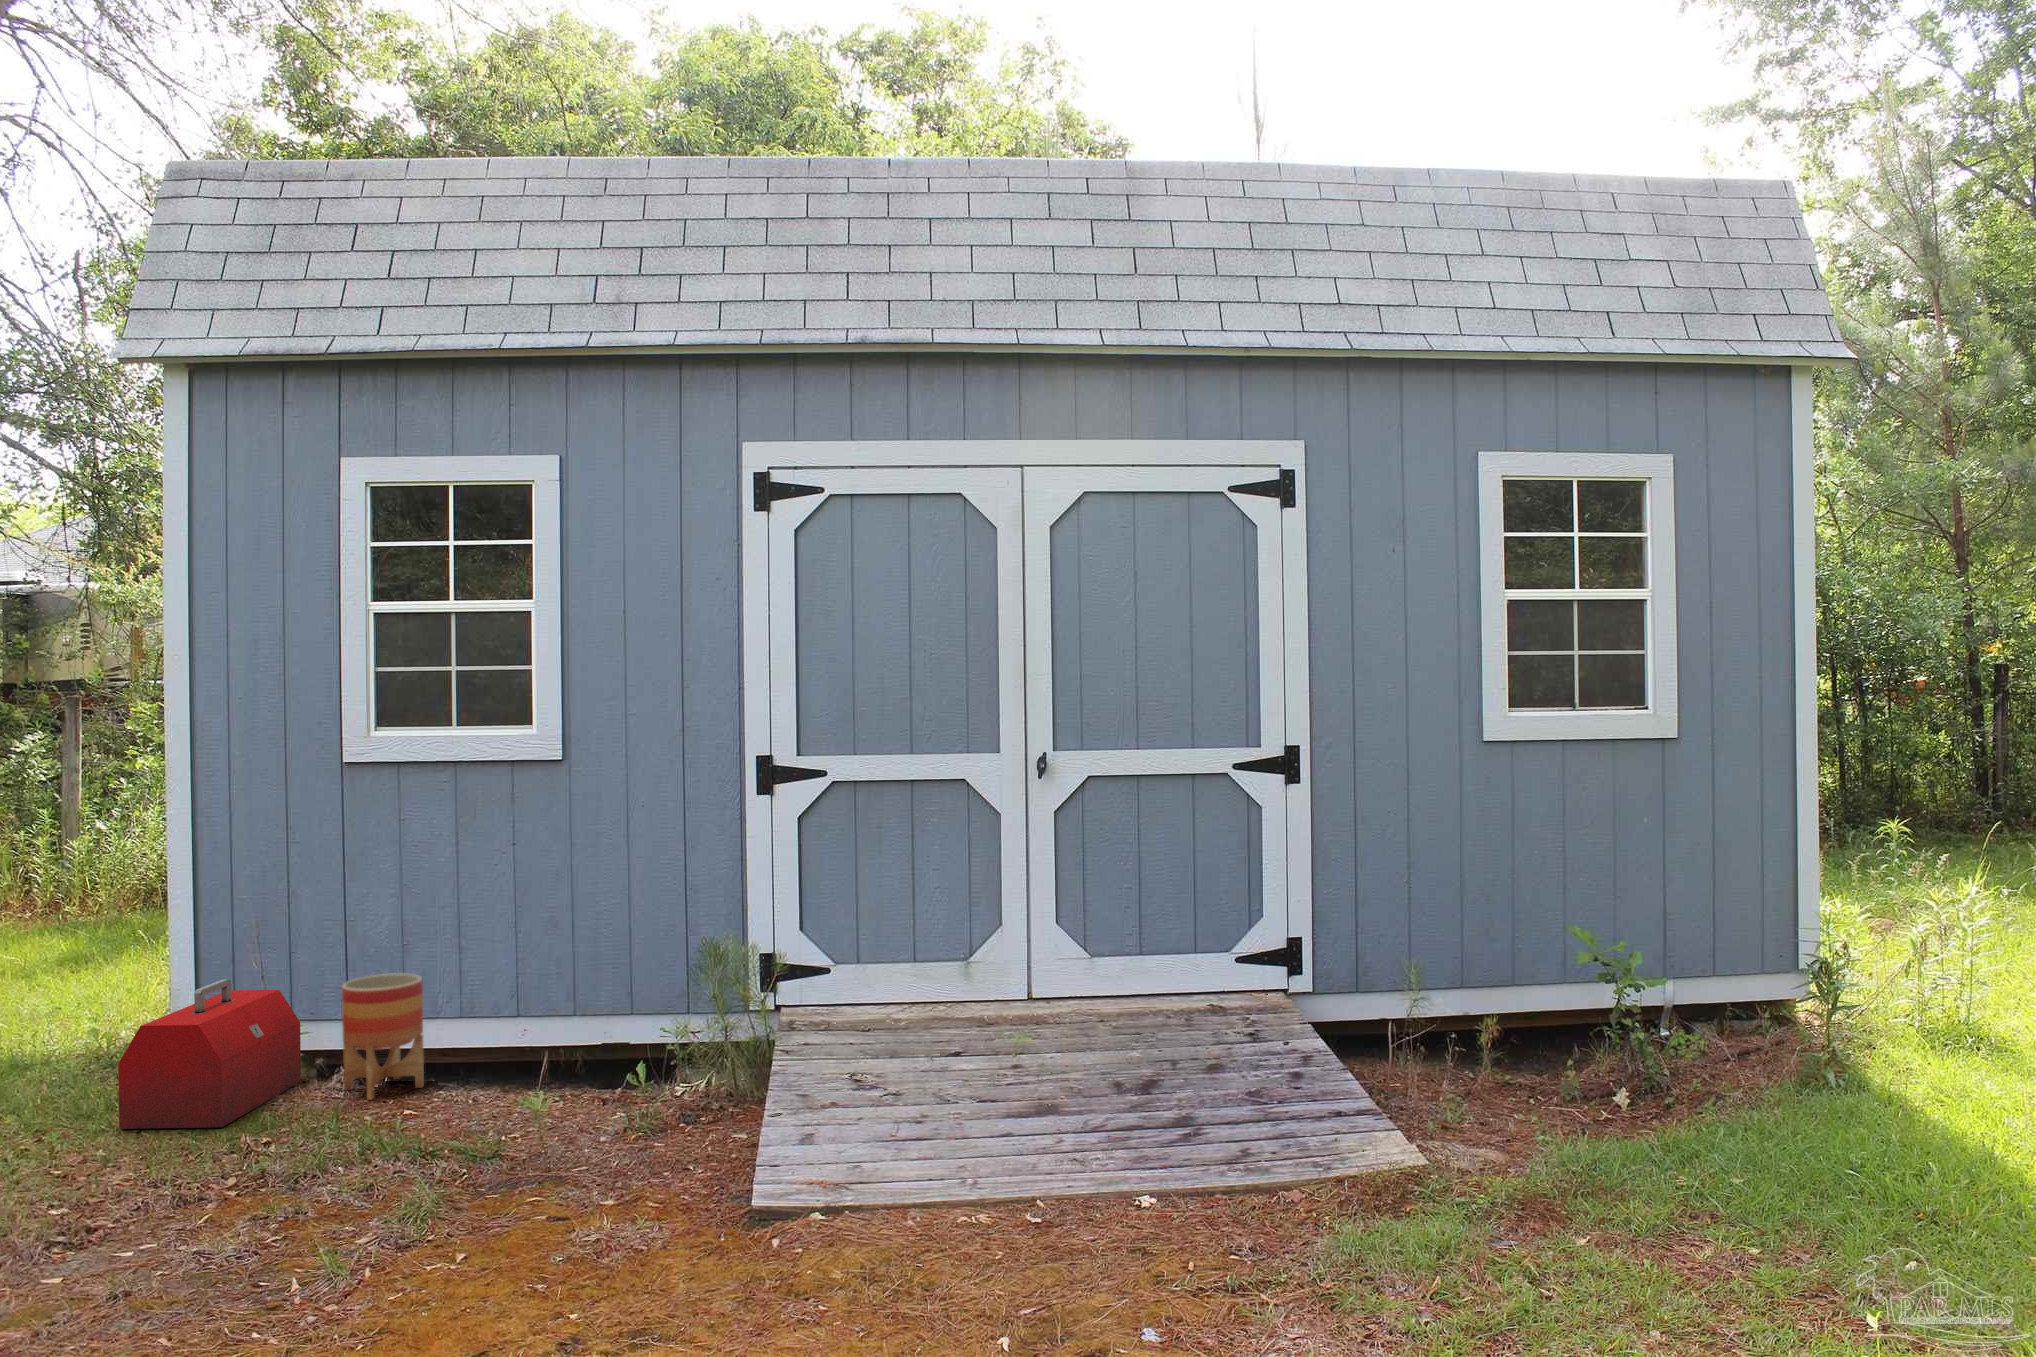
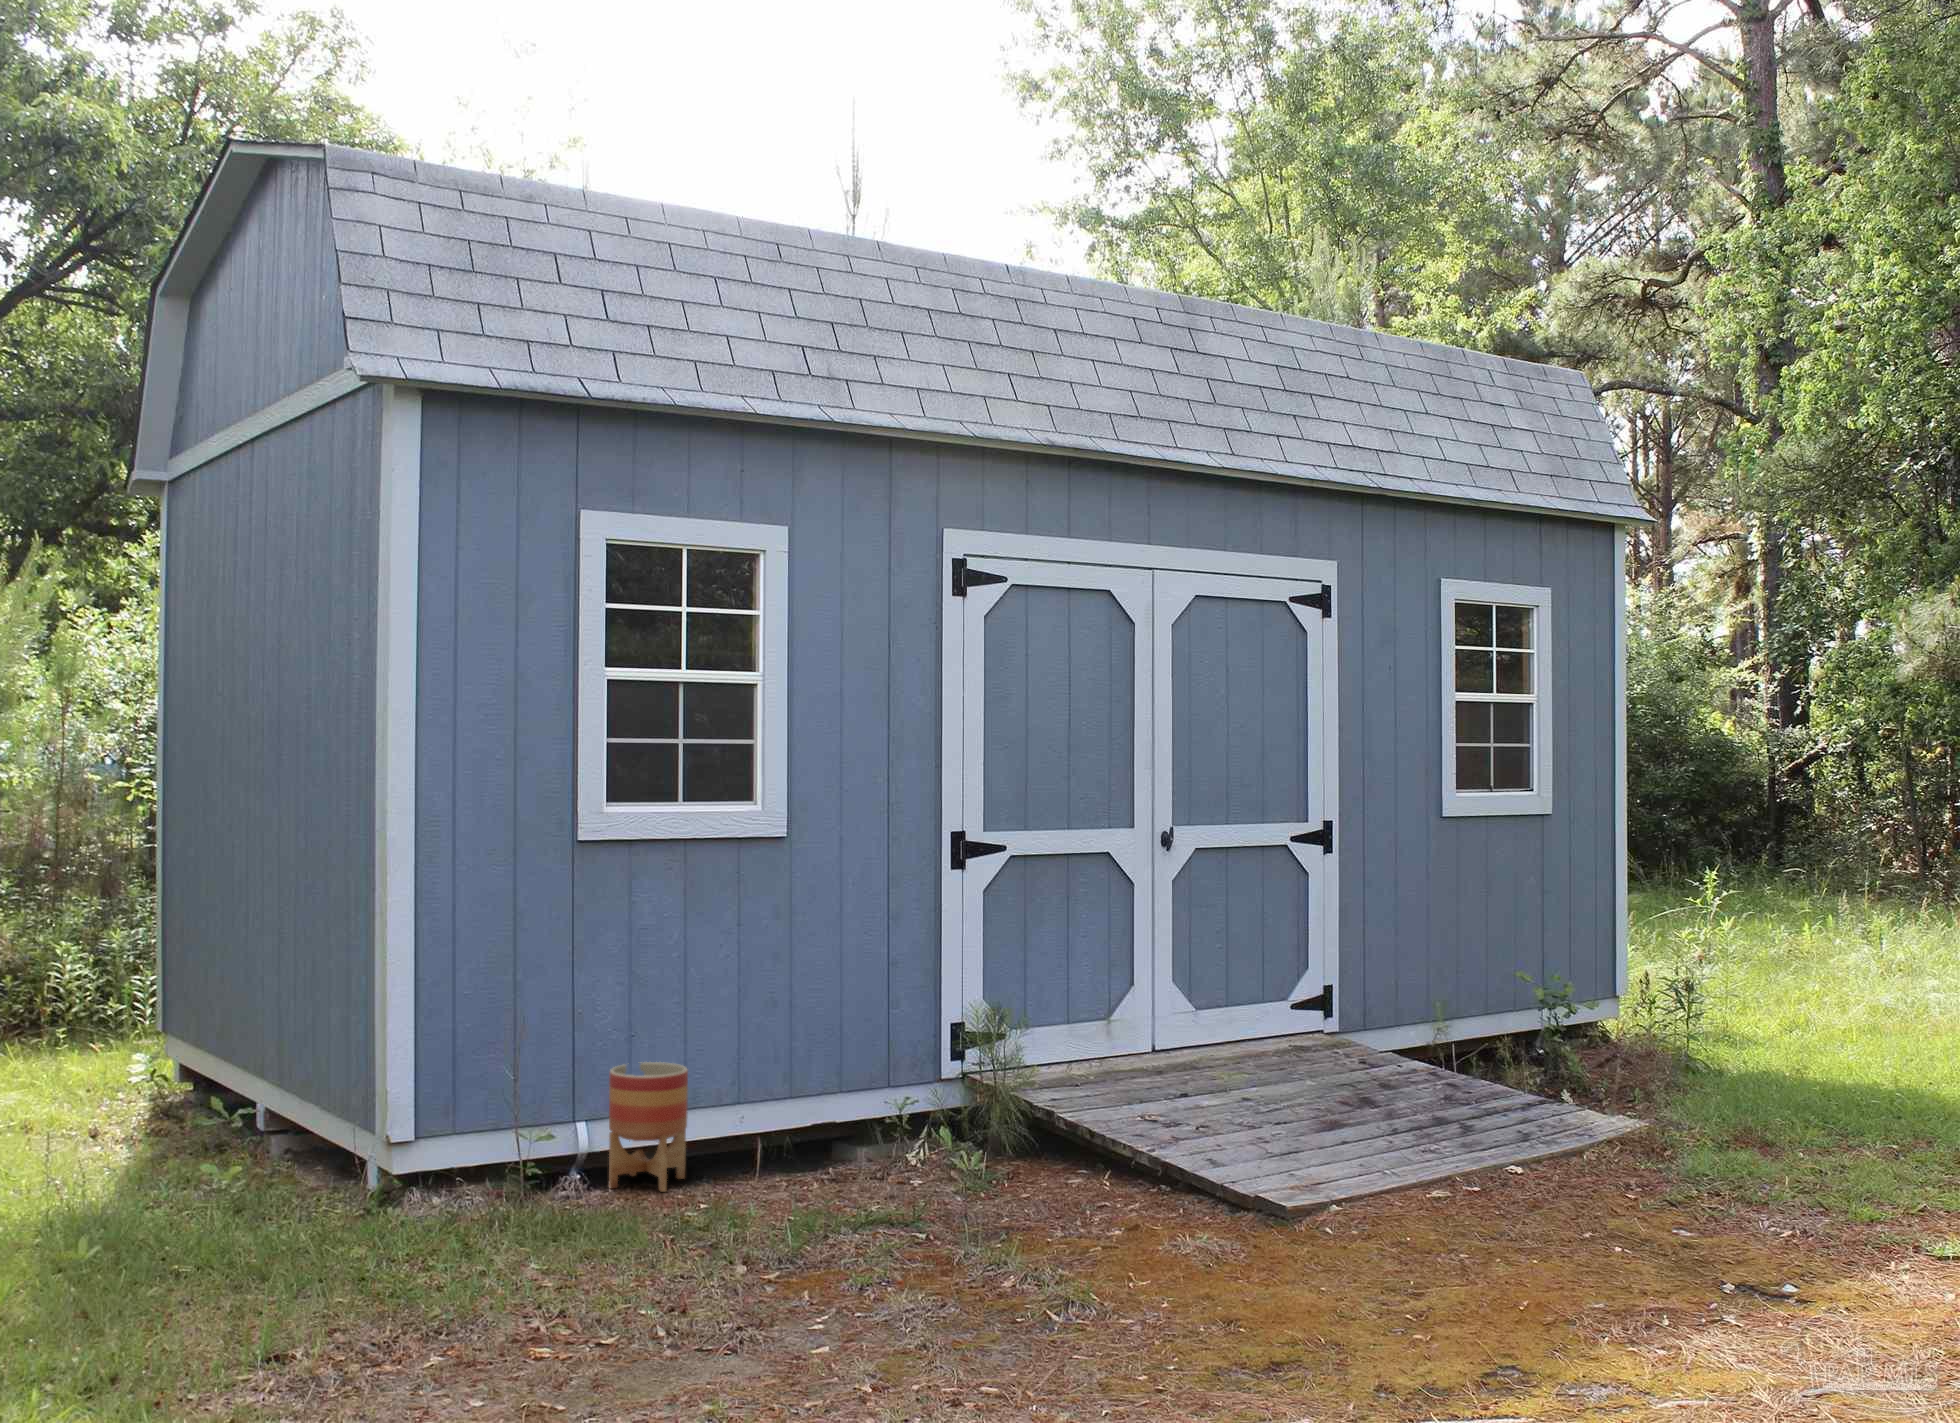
toolbox: present [118,979,301,1129] -> none [432,1077,584,1240]

